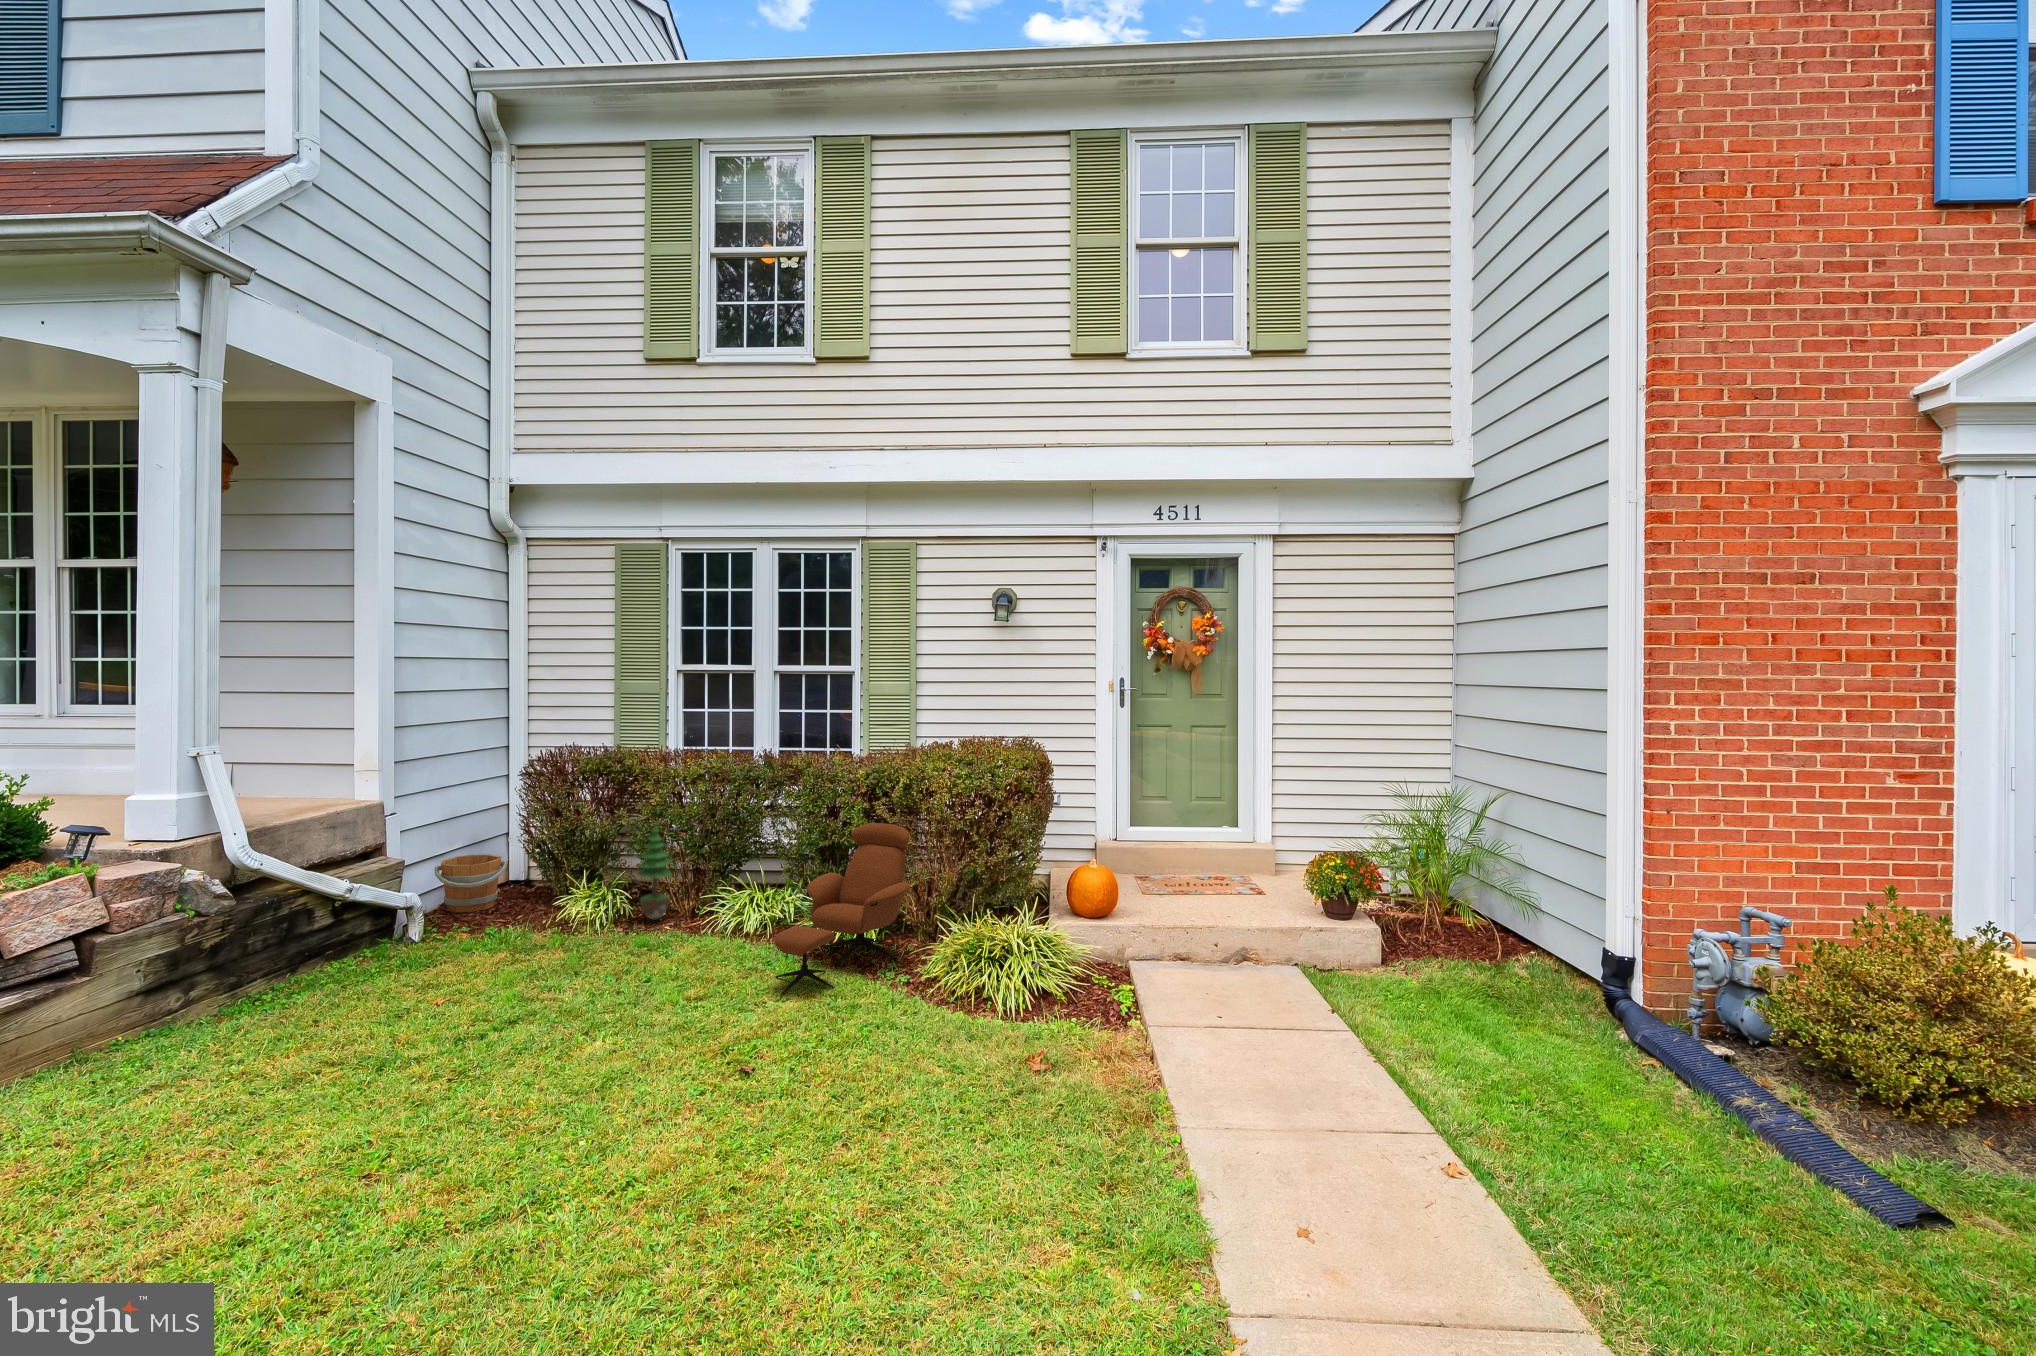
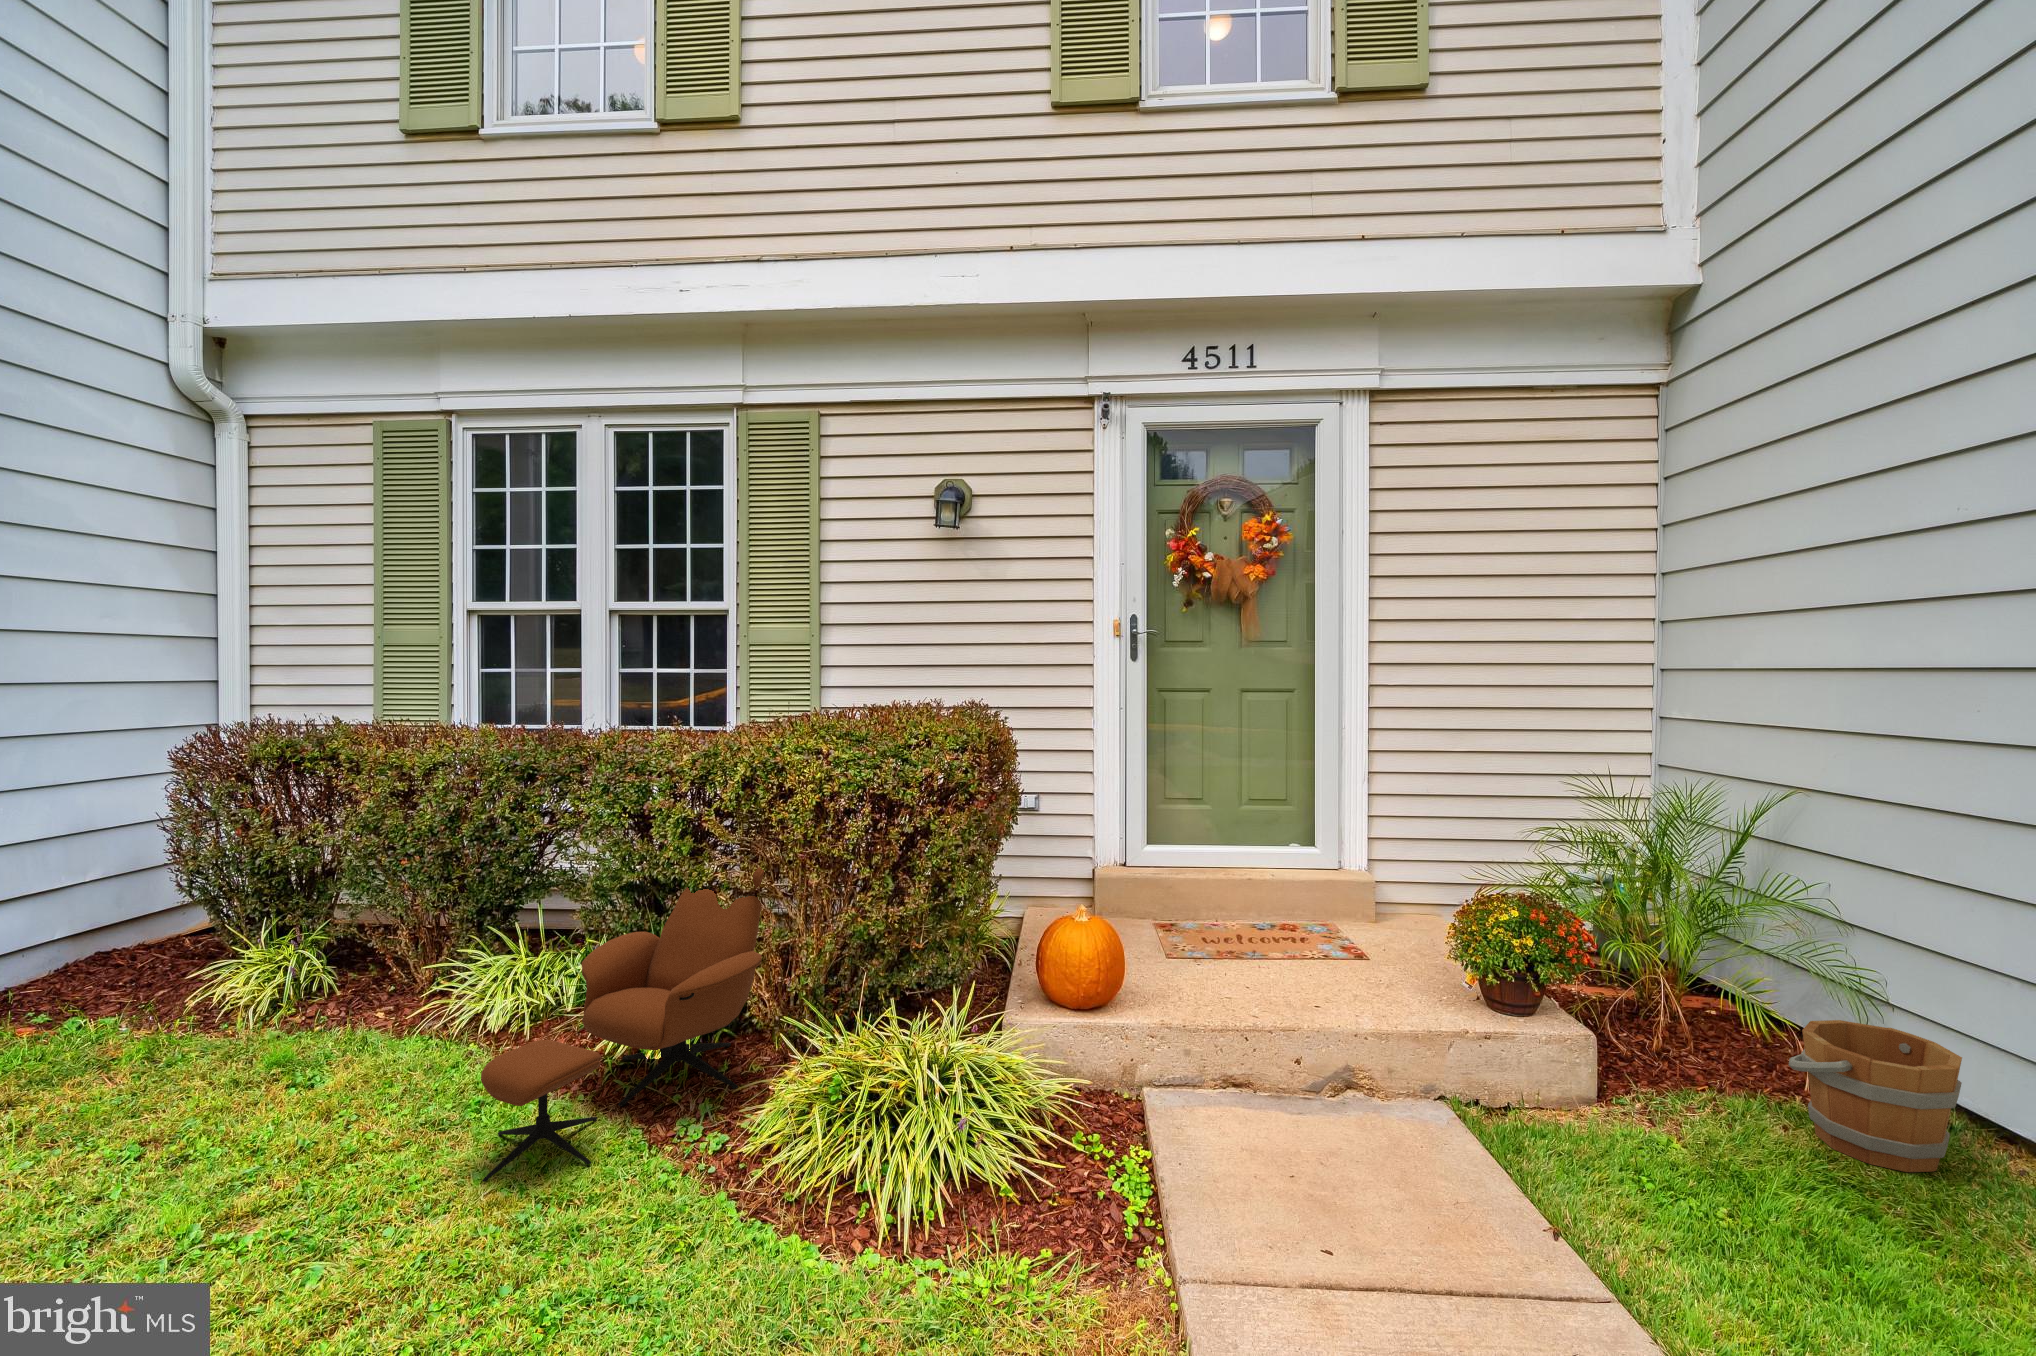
potted tree: present [637,824,673,920] -> none [341,844,409,1002]
bucket: present [435,854,508,912] -> present [1789,1020,1962,1172]

